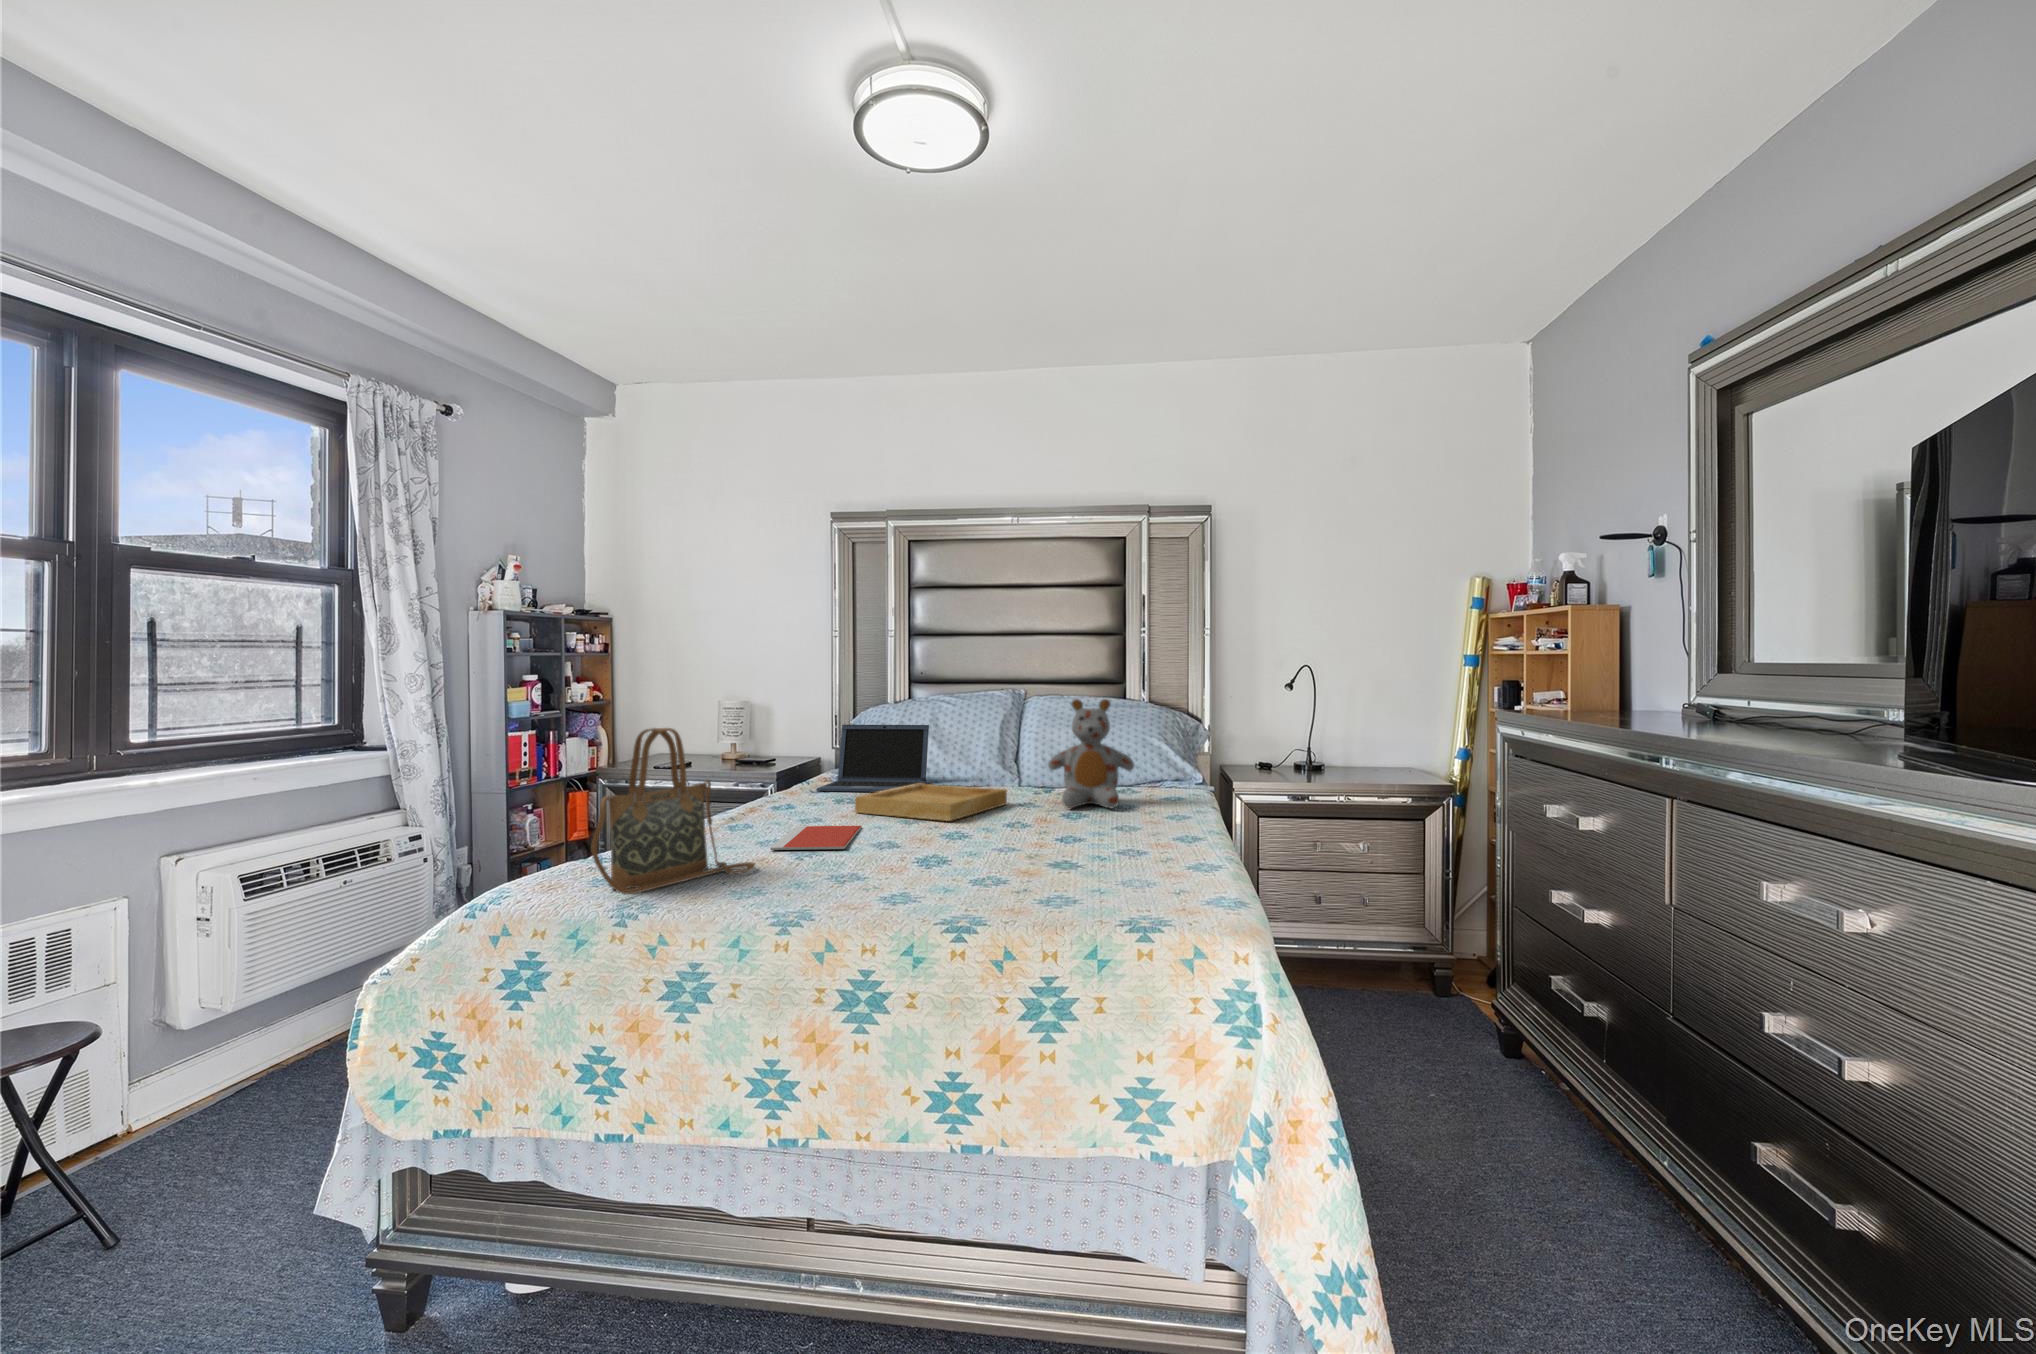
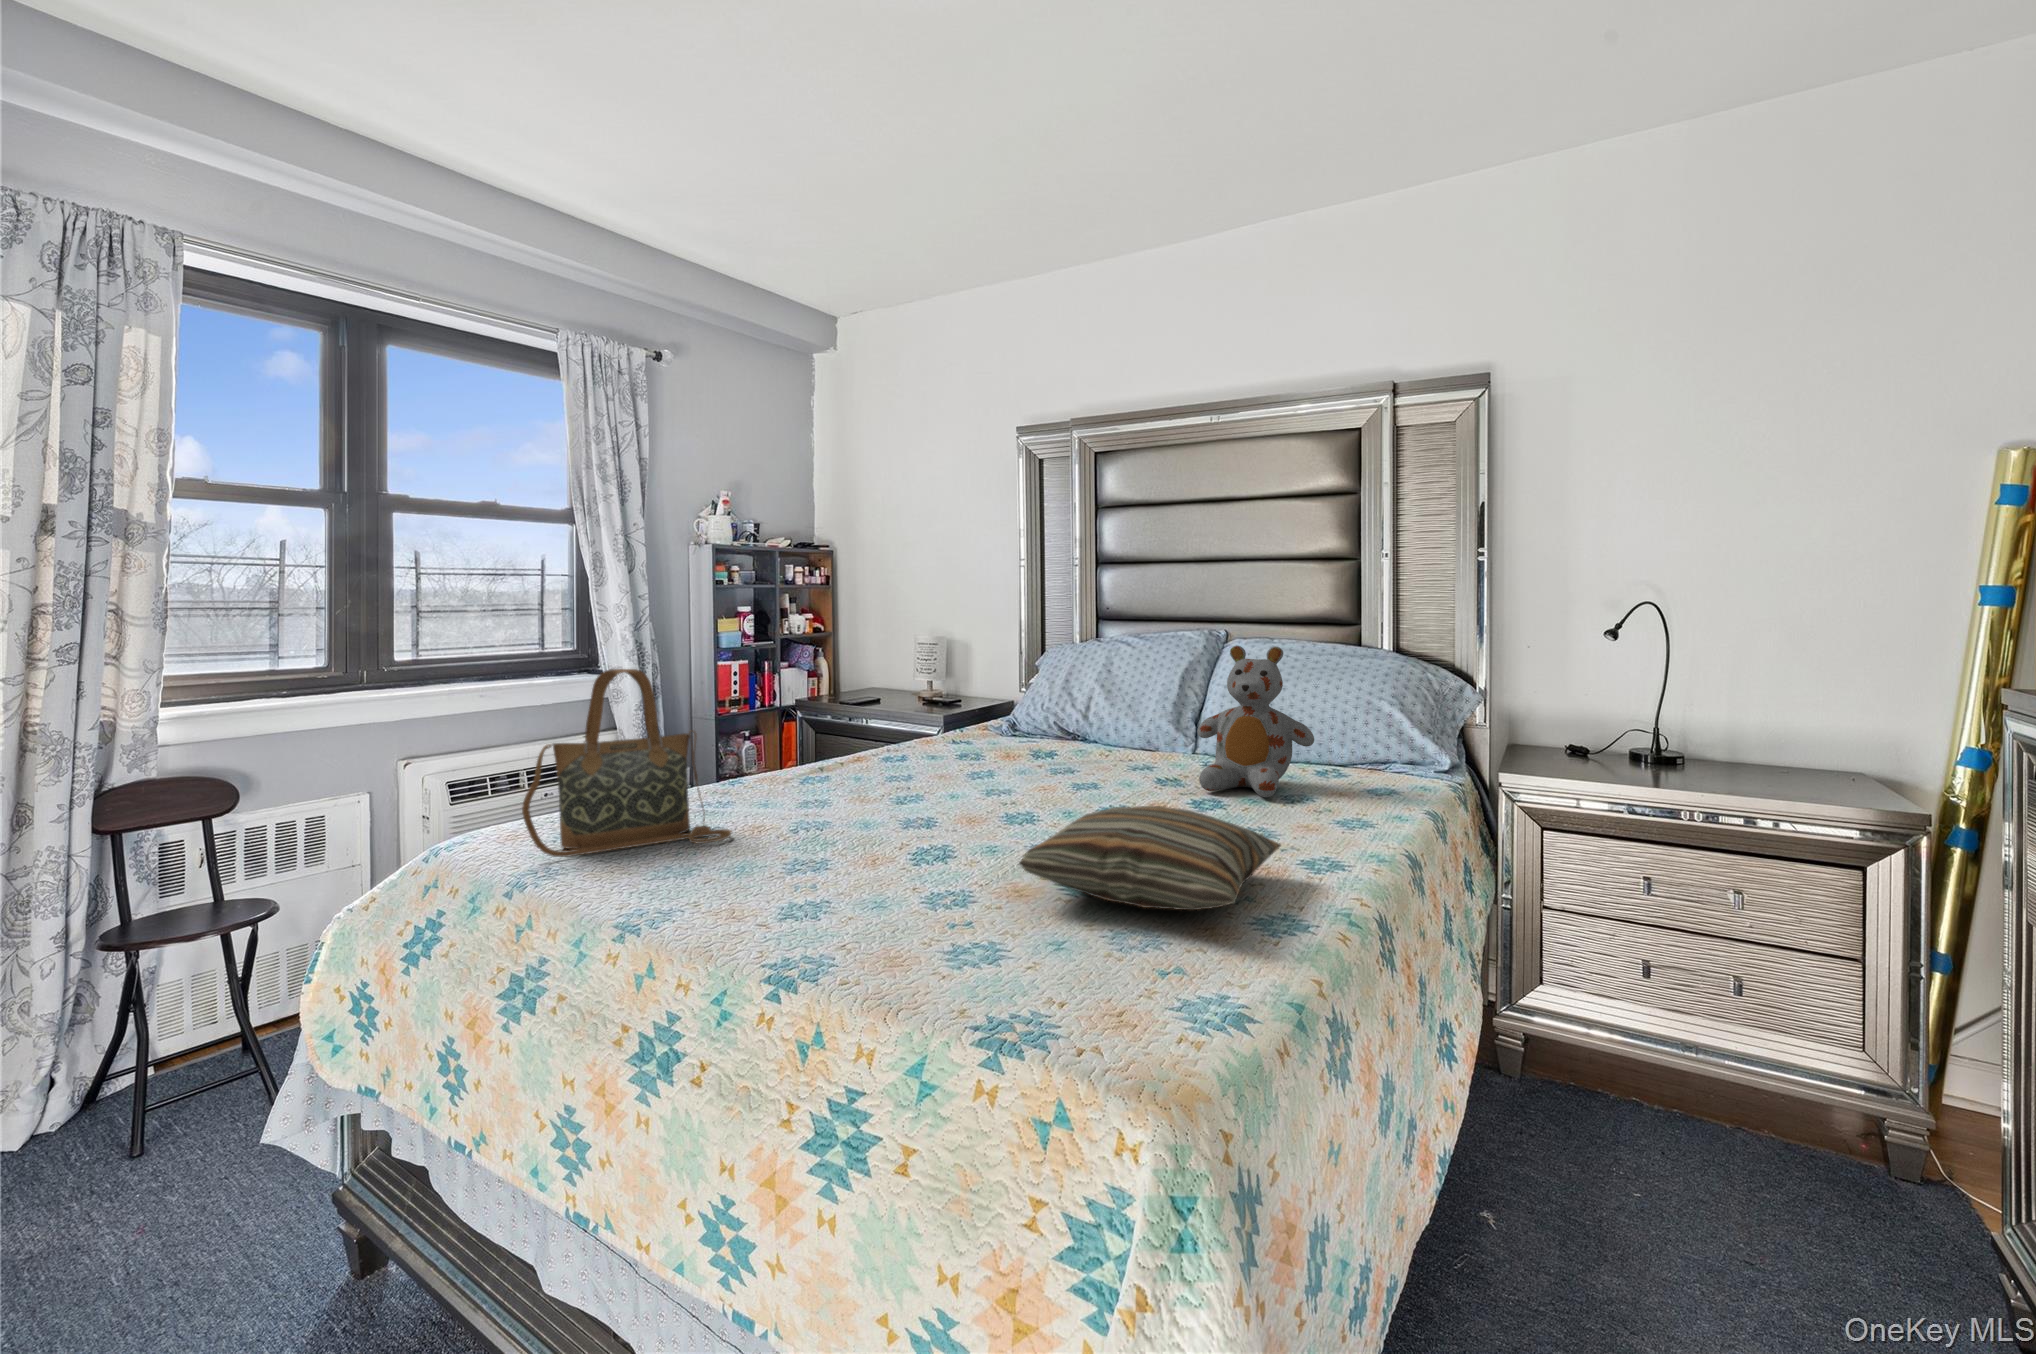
laptop: present [817,725,929,792] -> none [957,667,1095,750]
tray: present [855,784,1007,821] -> none [952,742,1139,796]
pillow: none [1041,807,1194,869] -> present [1020,806,1280,910]
notebook: present [770,826,862,850] -> none [786,785,928,822]

